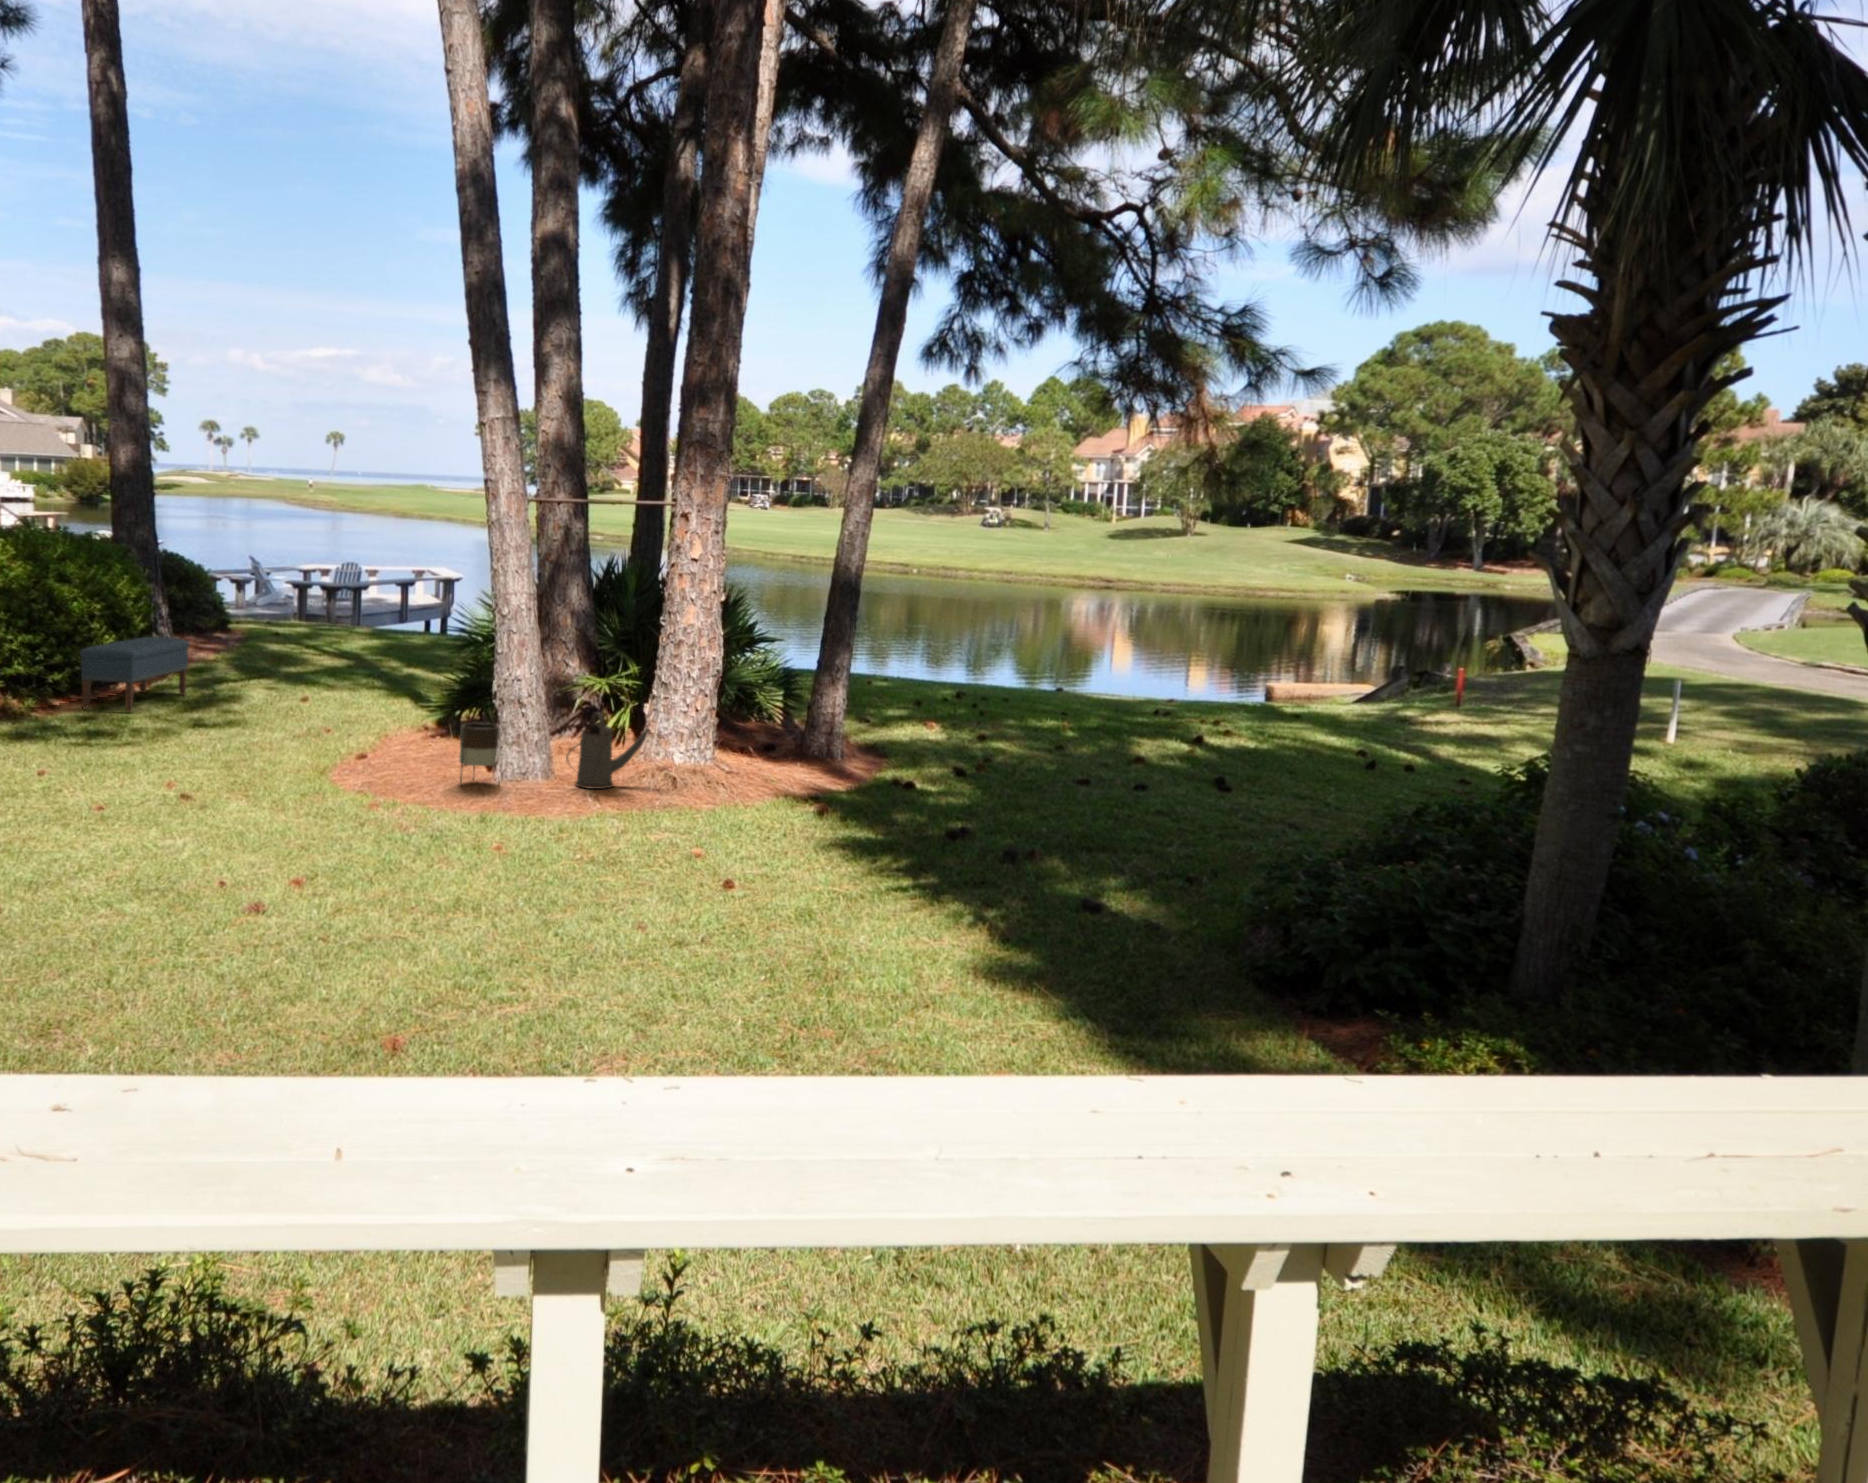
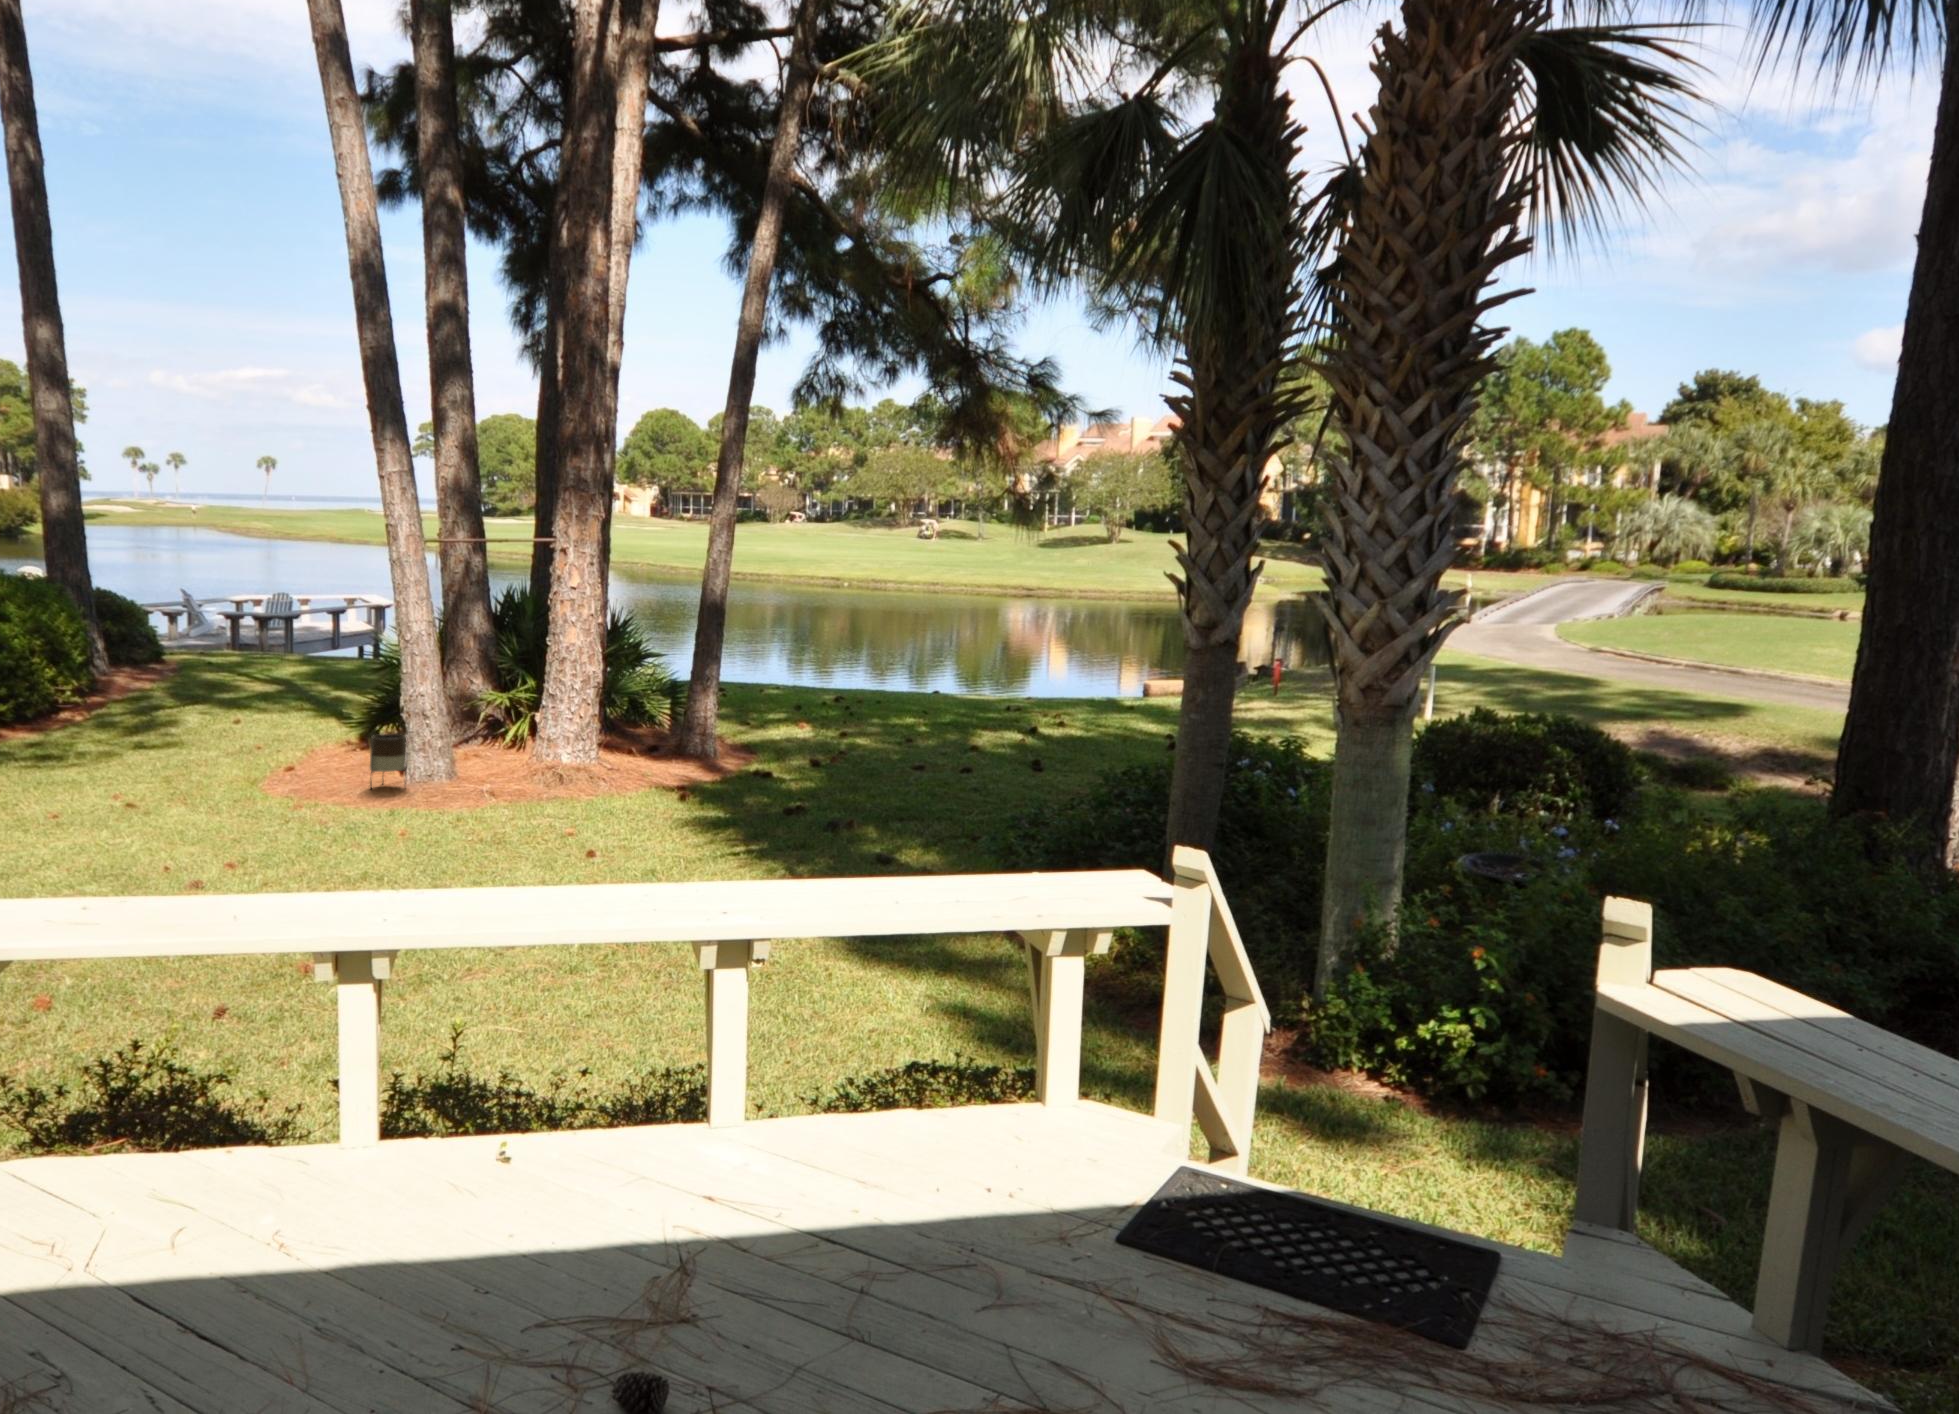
bench: present [80,637,190,712] -> none [23,669,127,738]
watering can: present [566,712,649,789] -> none [465,721,544,788]

